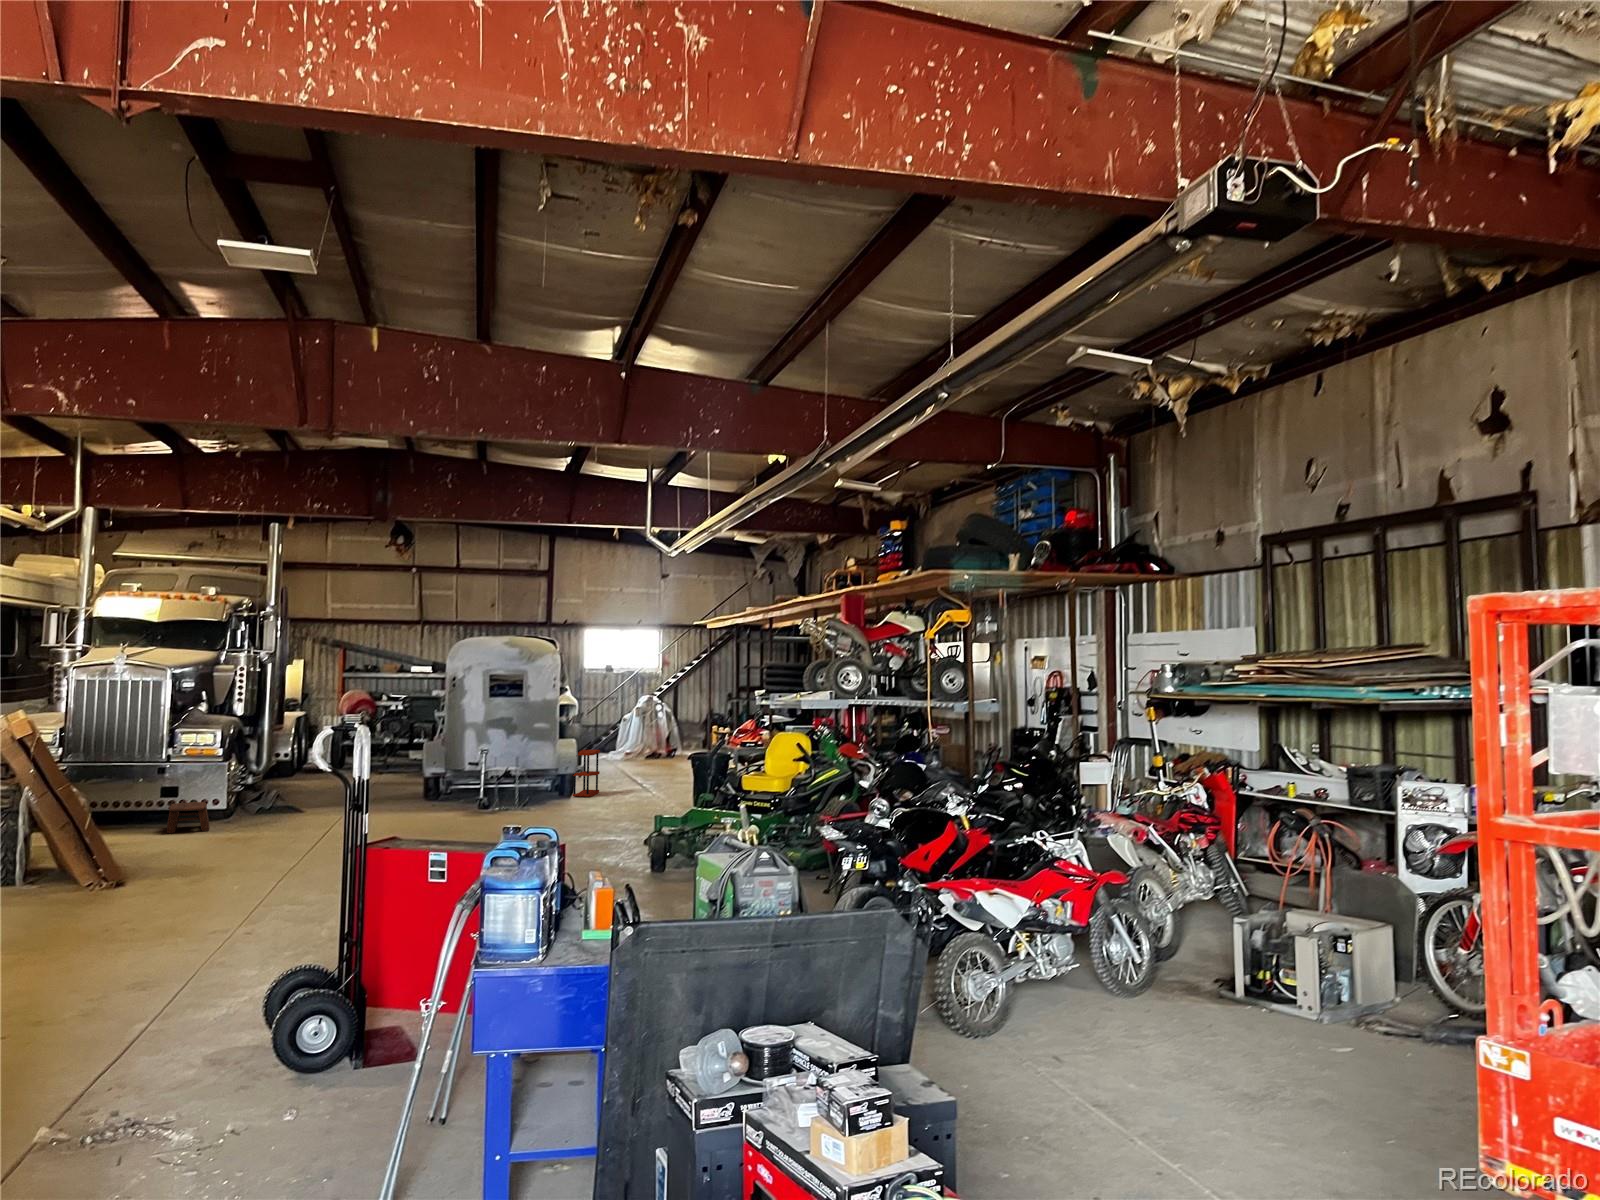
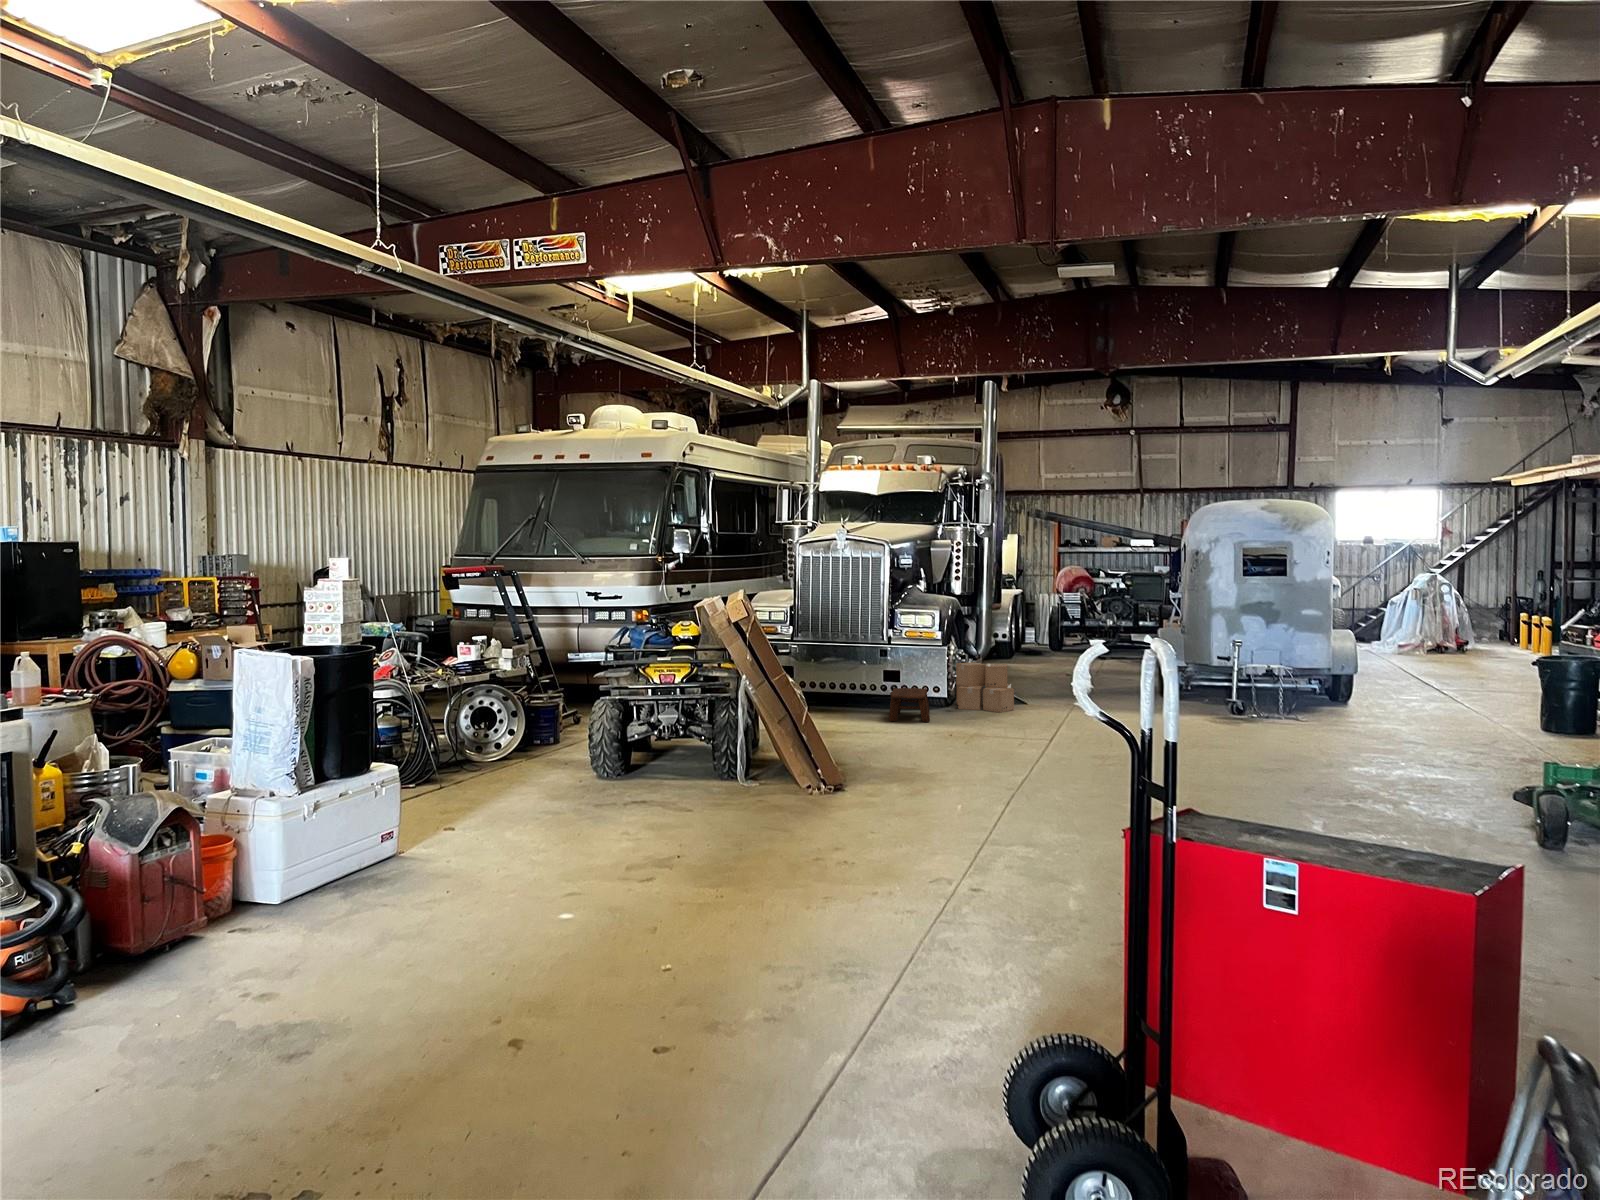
shelving unit: present [572,739,600,797] -> none [1359,633,1398,711]
cardboard box: none [236,776,293,820] -> present [956,662,1014,713]

